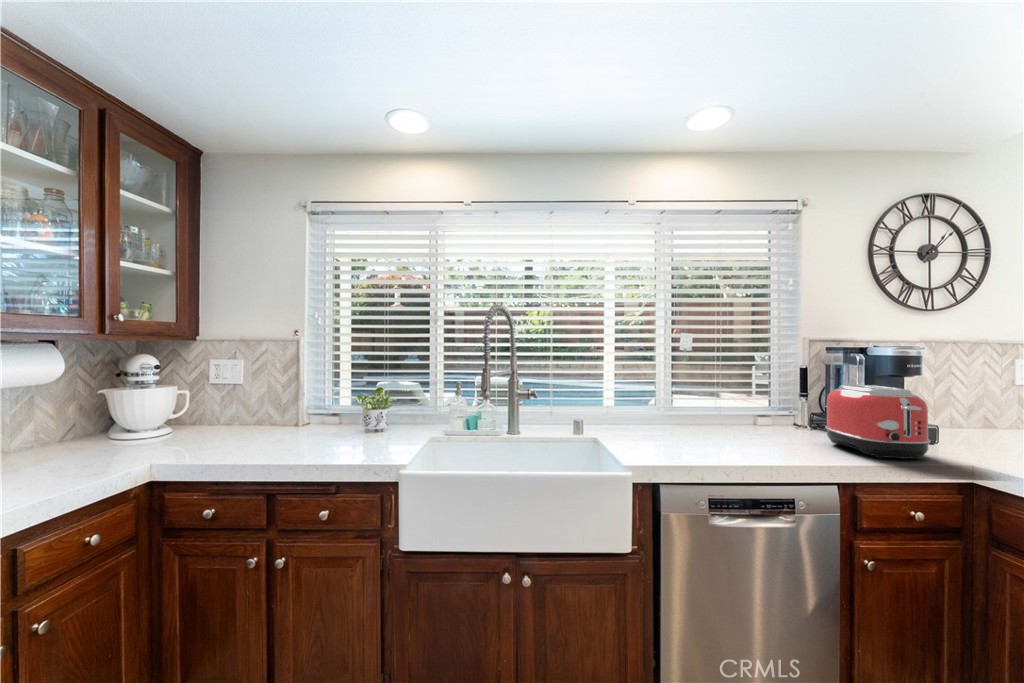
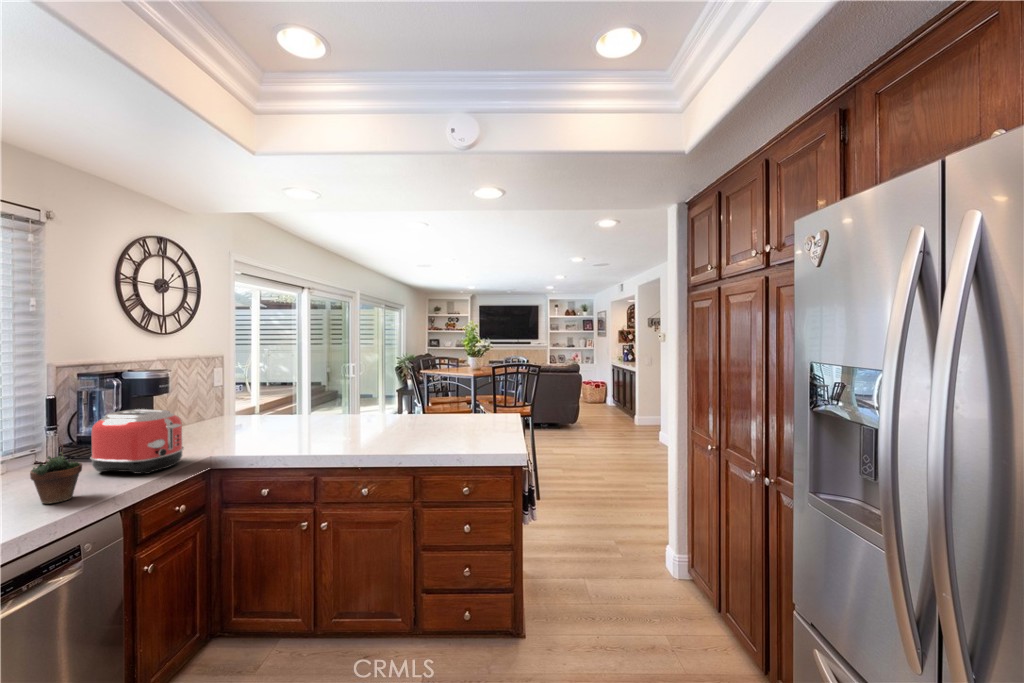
succulent plant: none [765,397,805,455] -> present [30,441,82,504]

